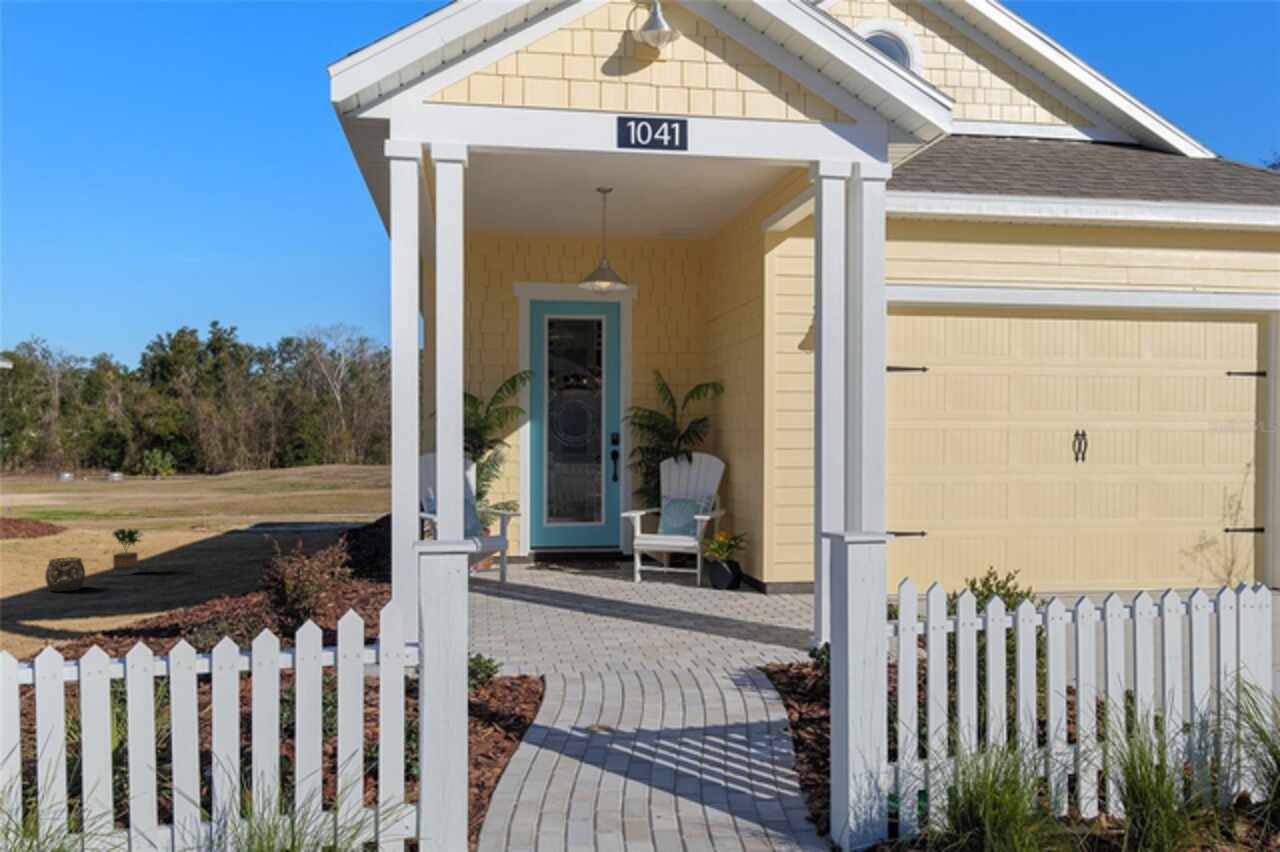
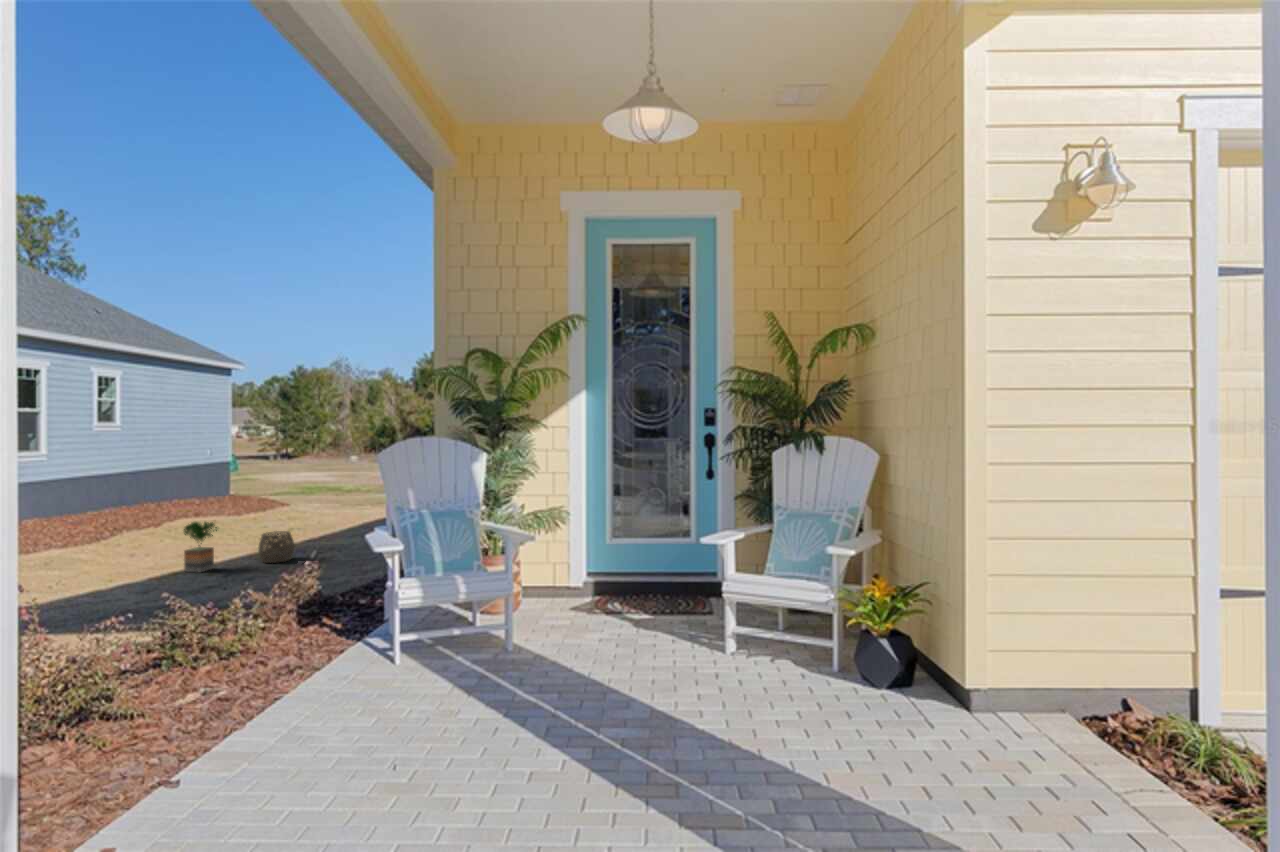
woven basket: present [45,557,85,591] -> present [258,531,295,563]

